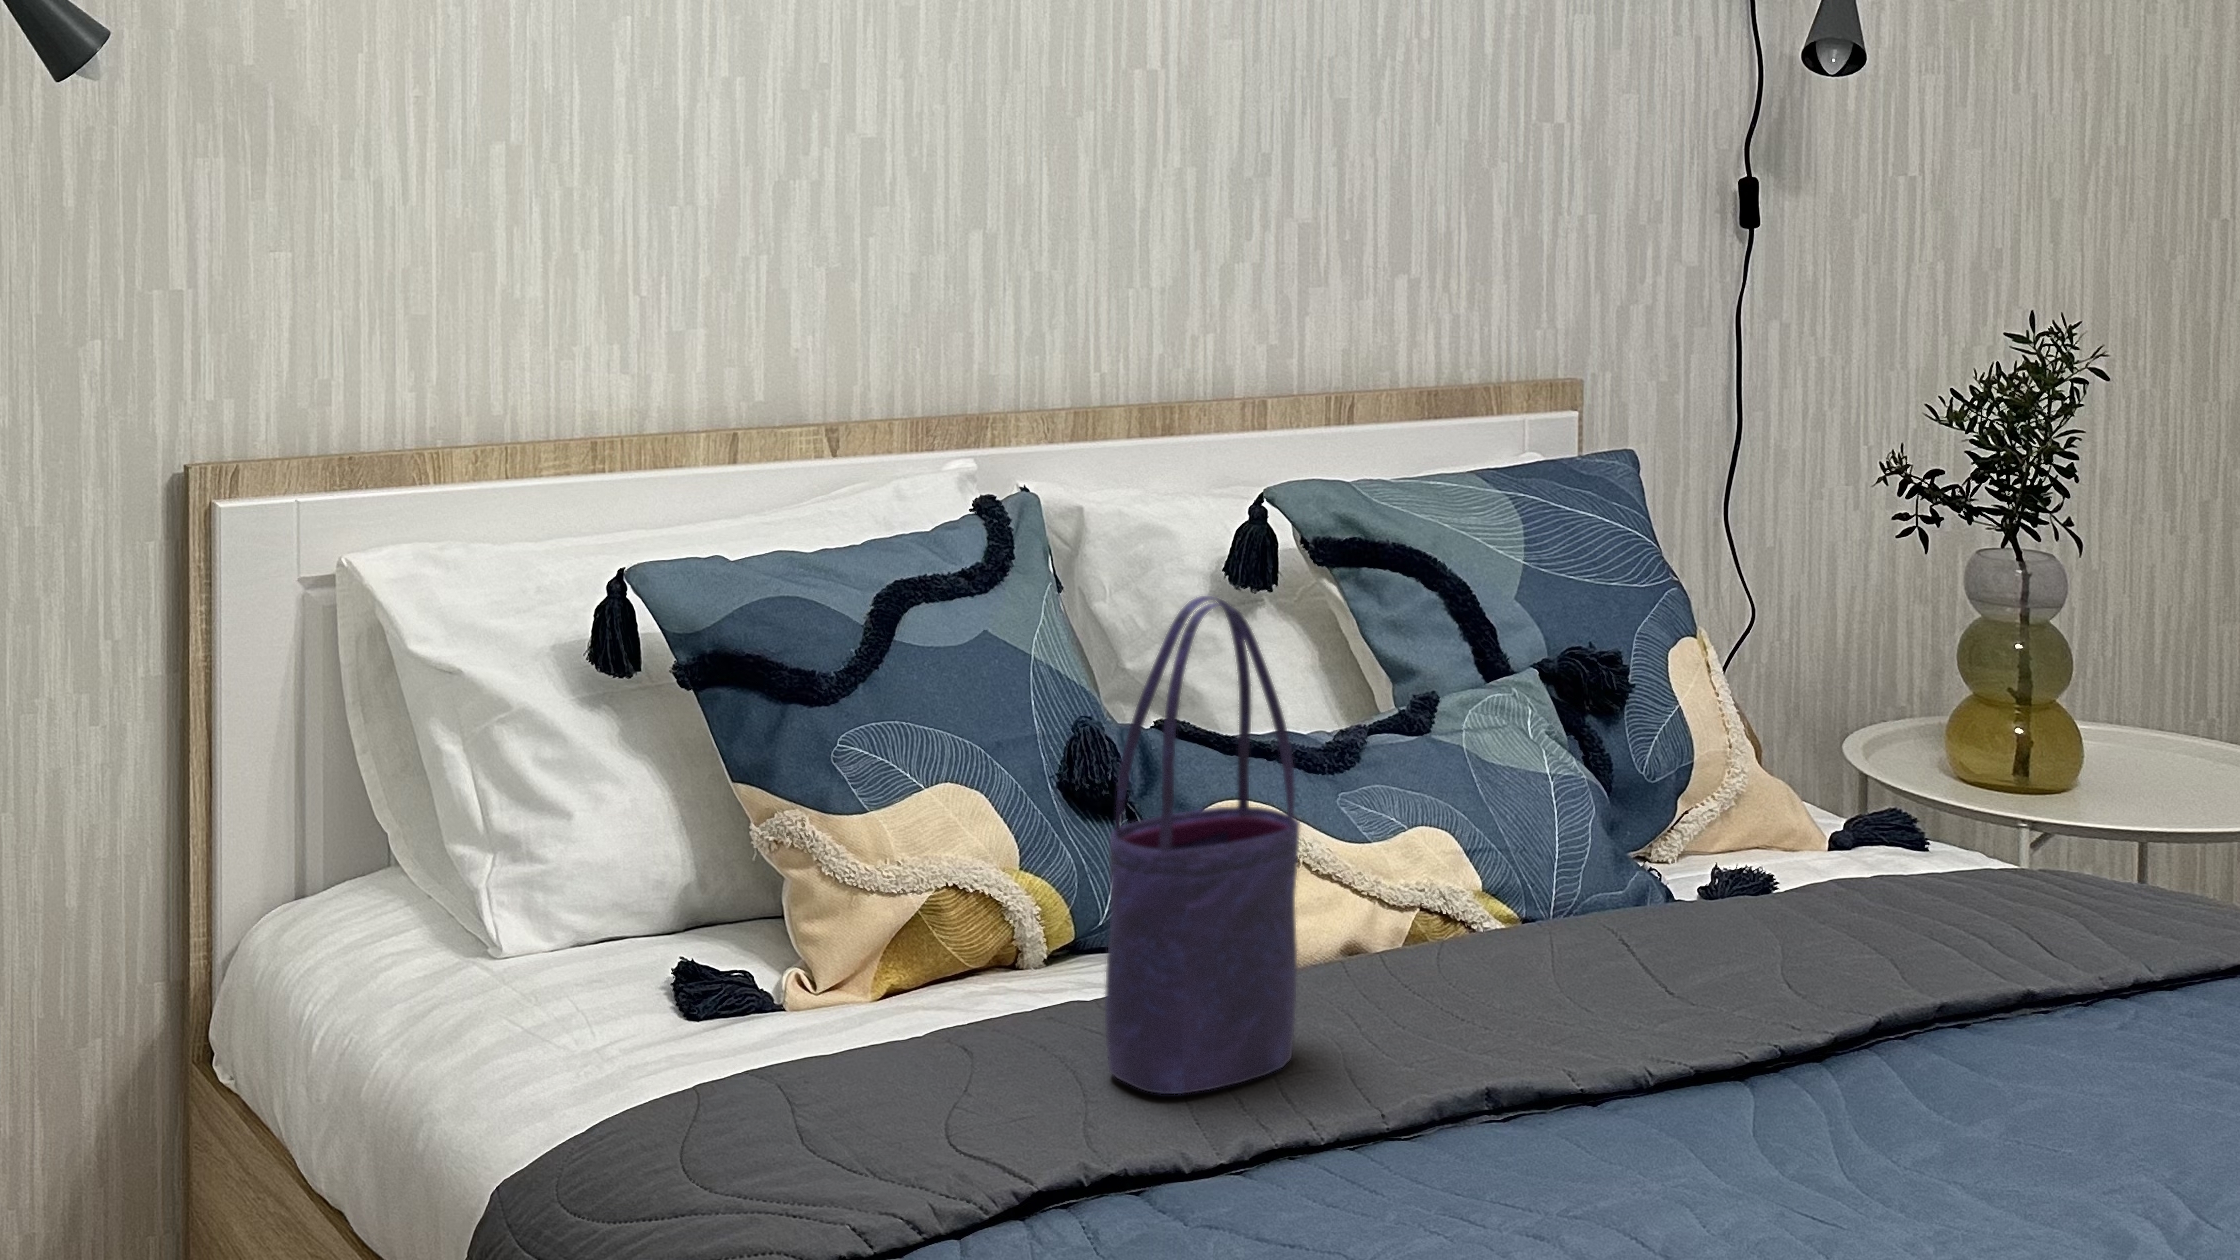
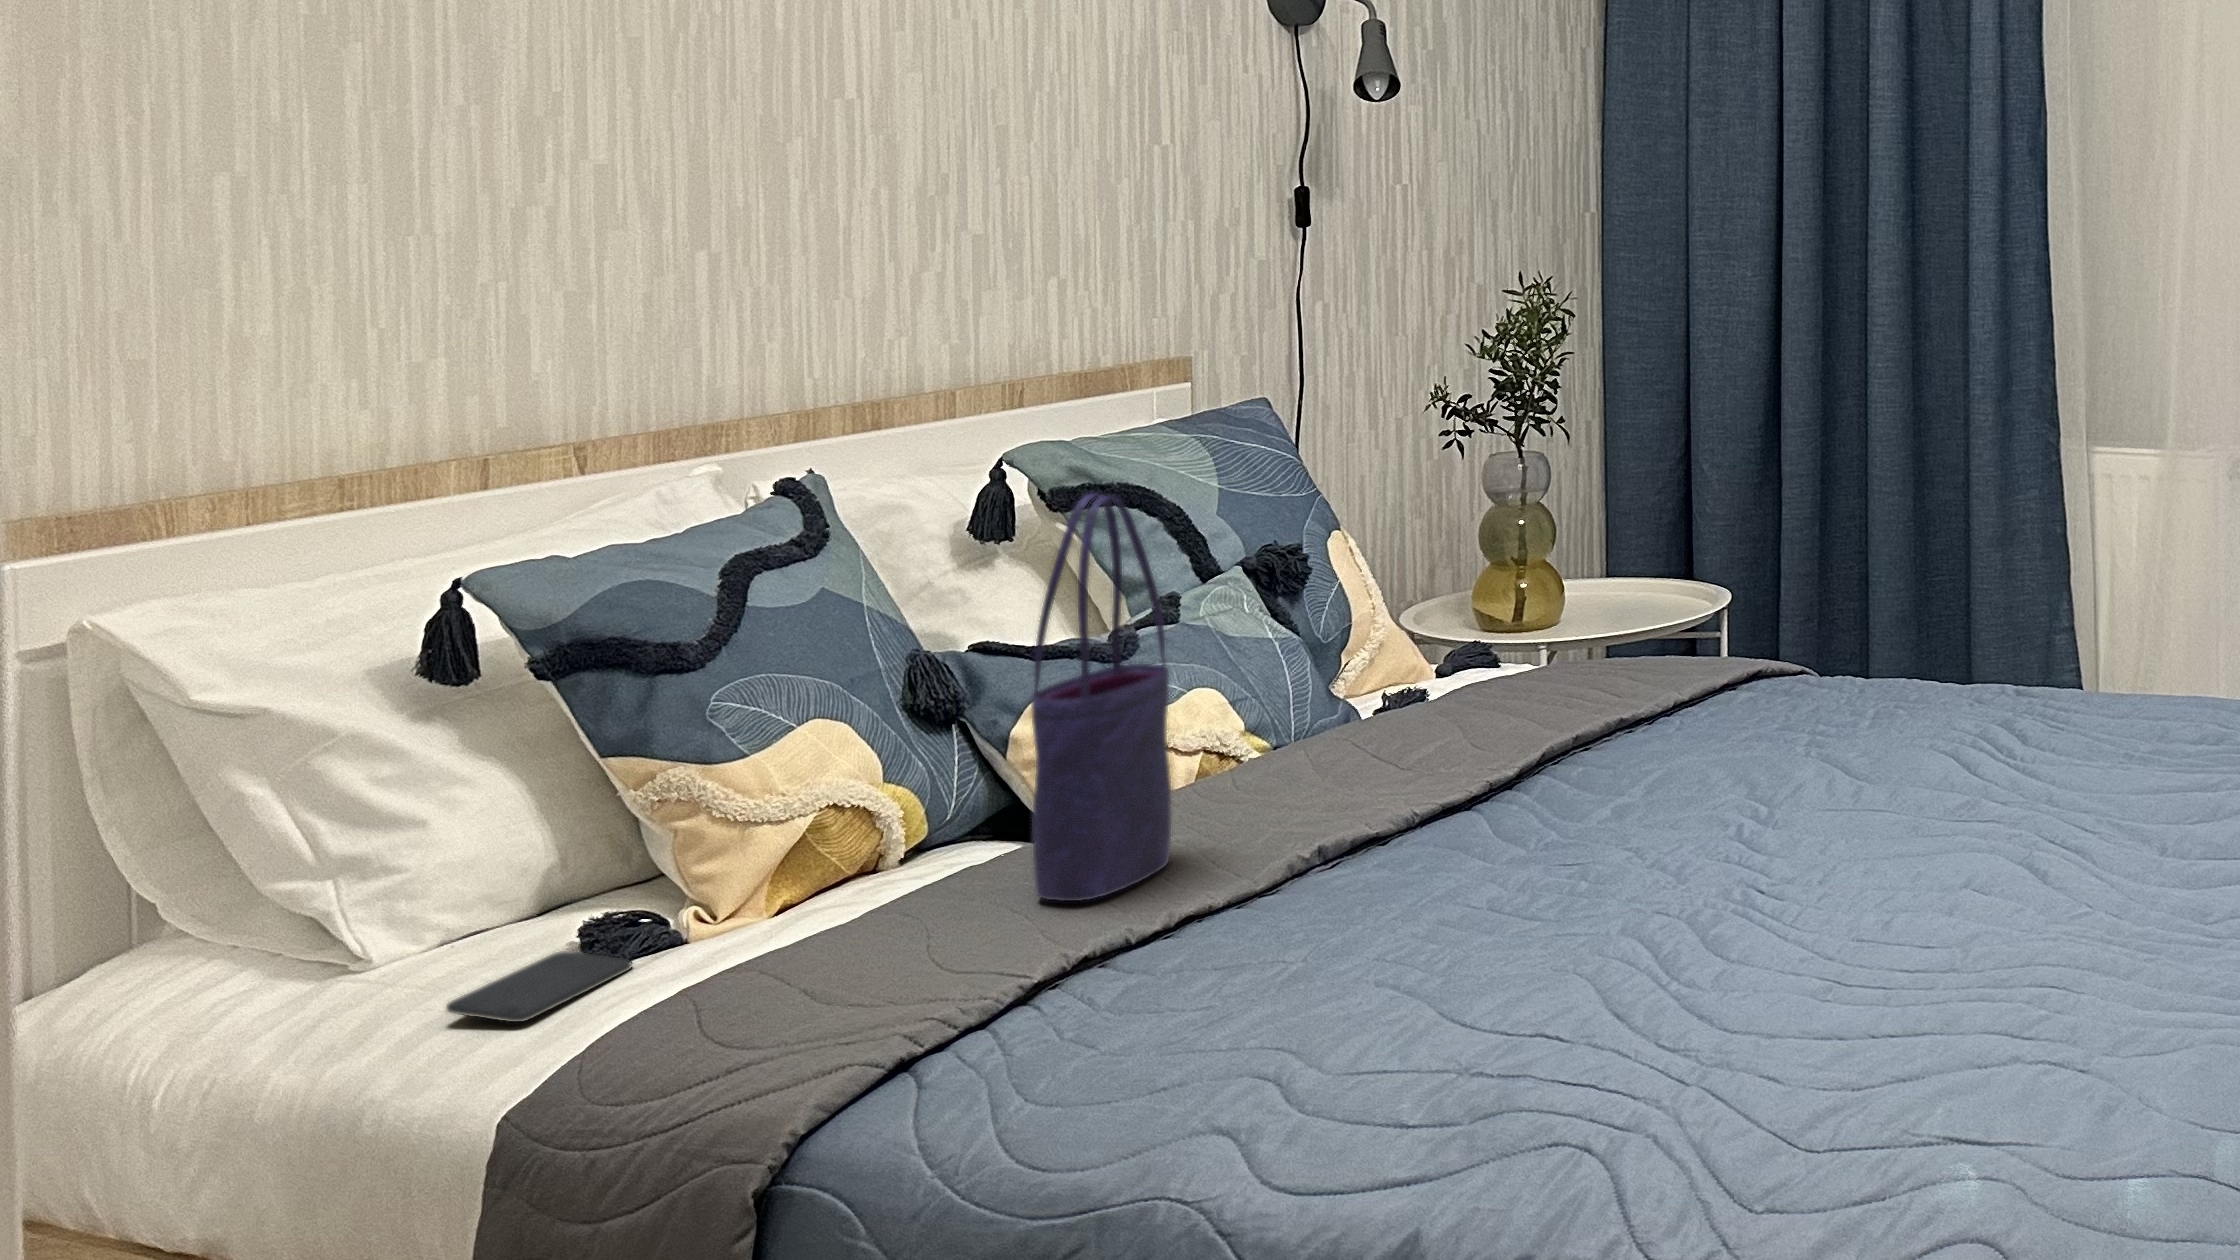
smartphone: none [513,986,706,1065] -> present [446,951,632,1022]

